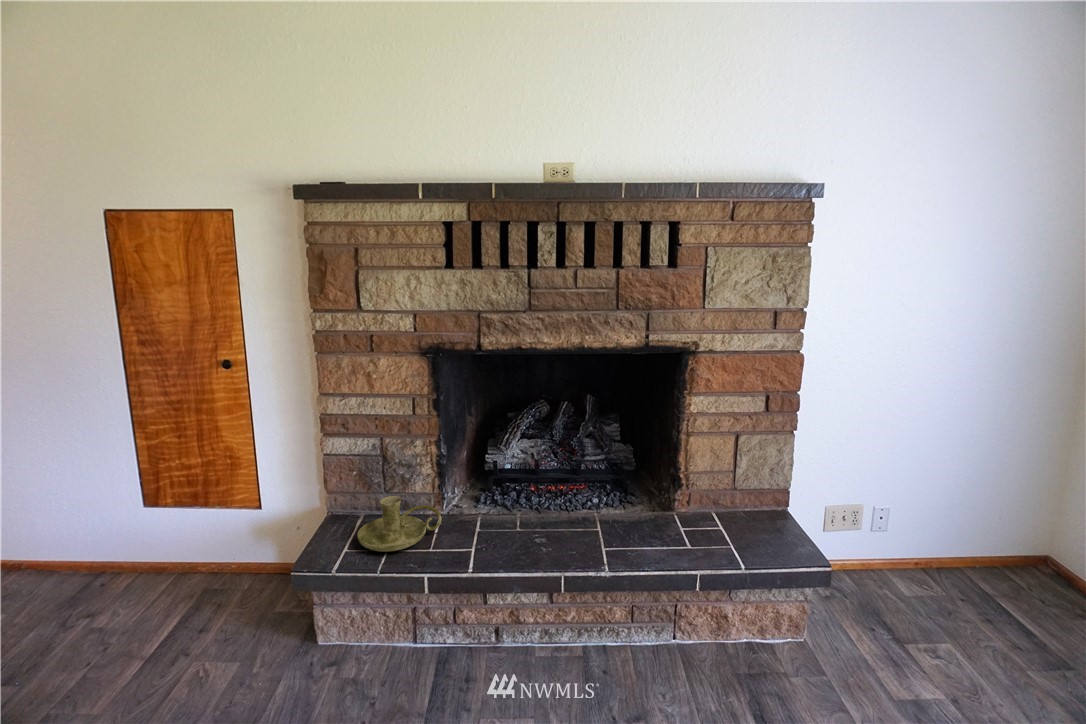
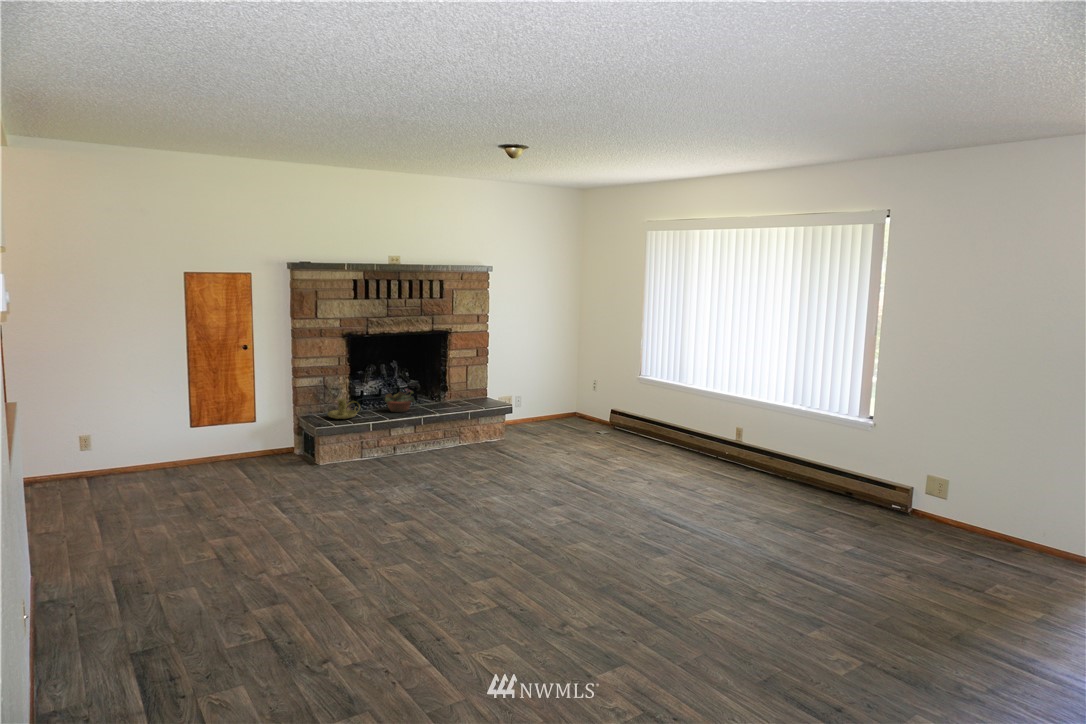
succulent planter: none [504,483,577,544] -> present [385,389,415,412]

